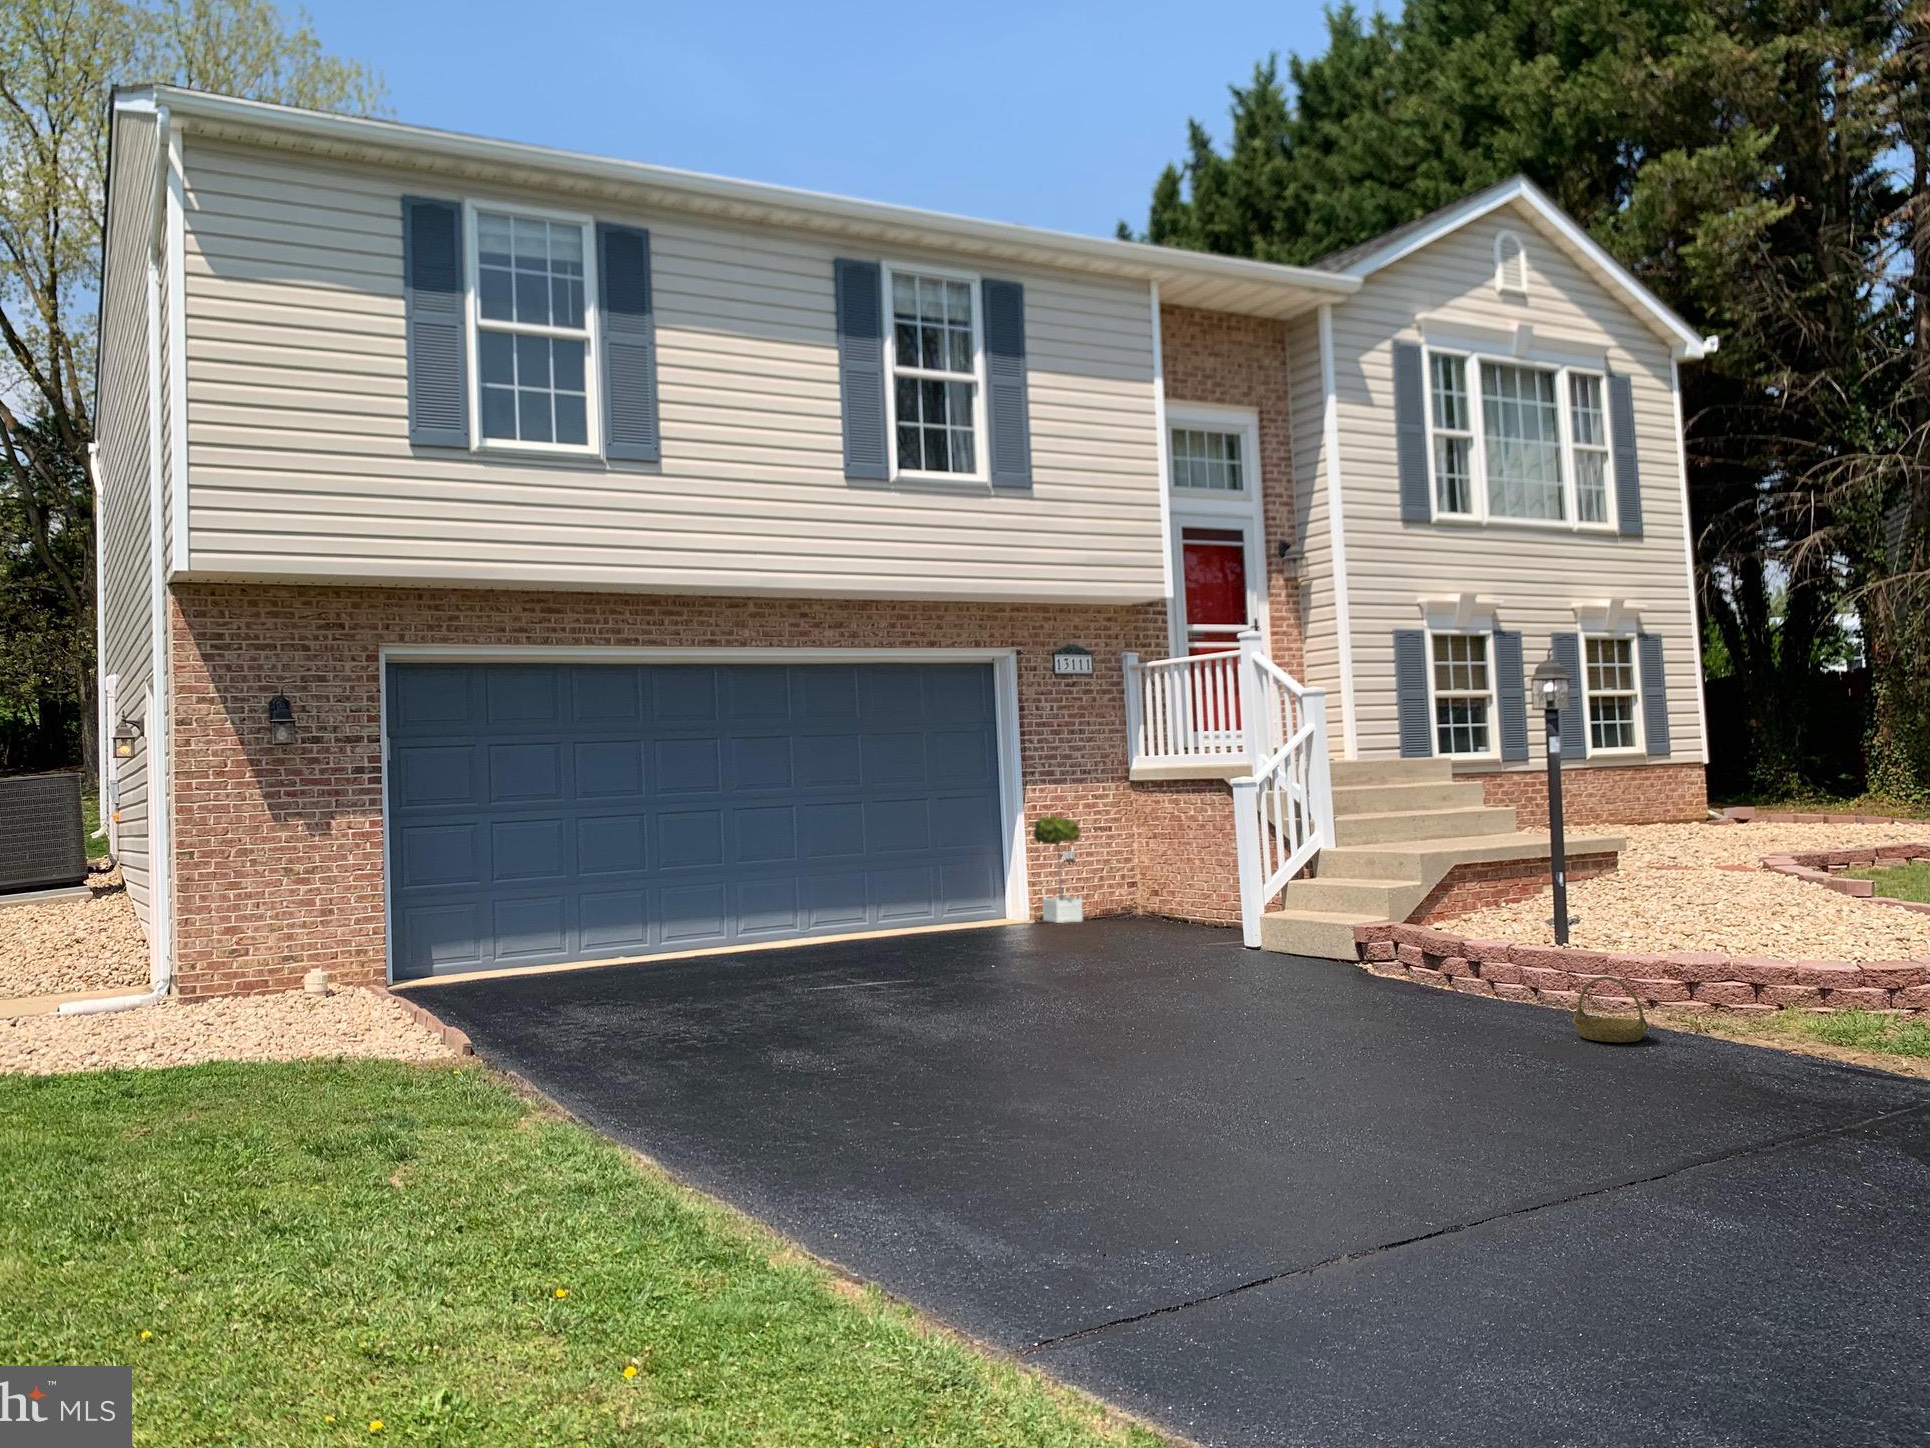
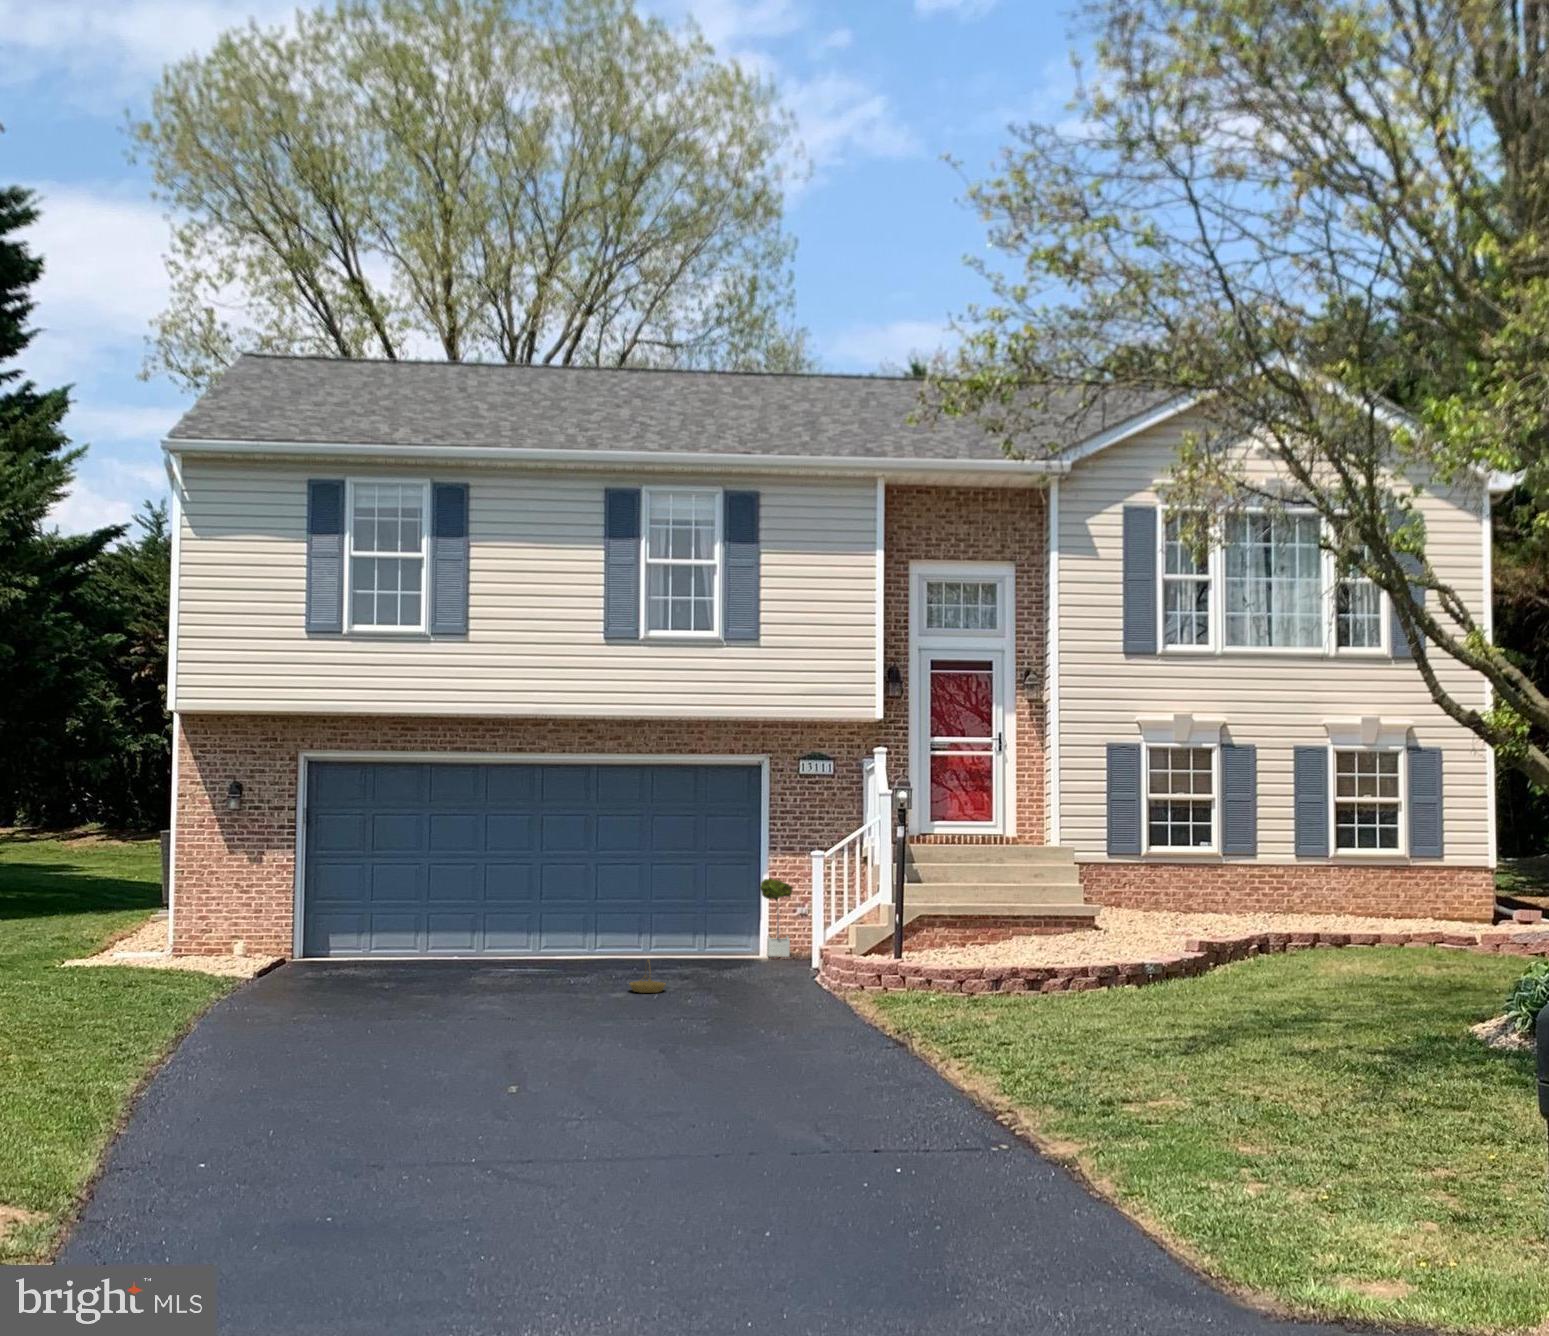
basket: present [1572,976,1649,1042] -> present [629,960,666,993]

